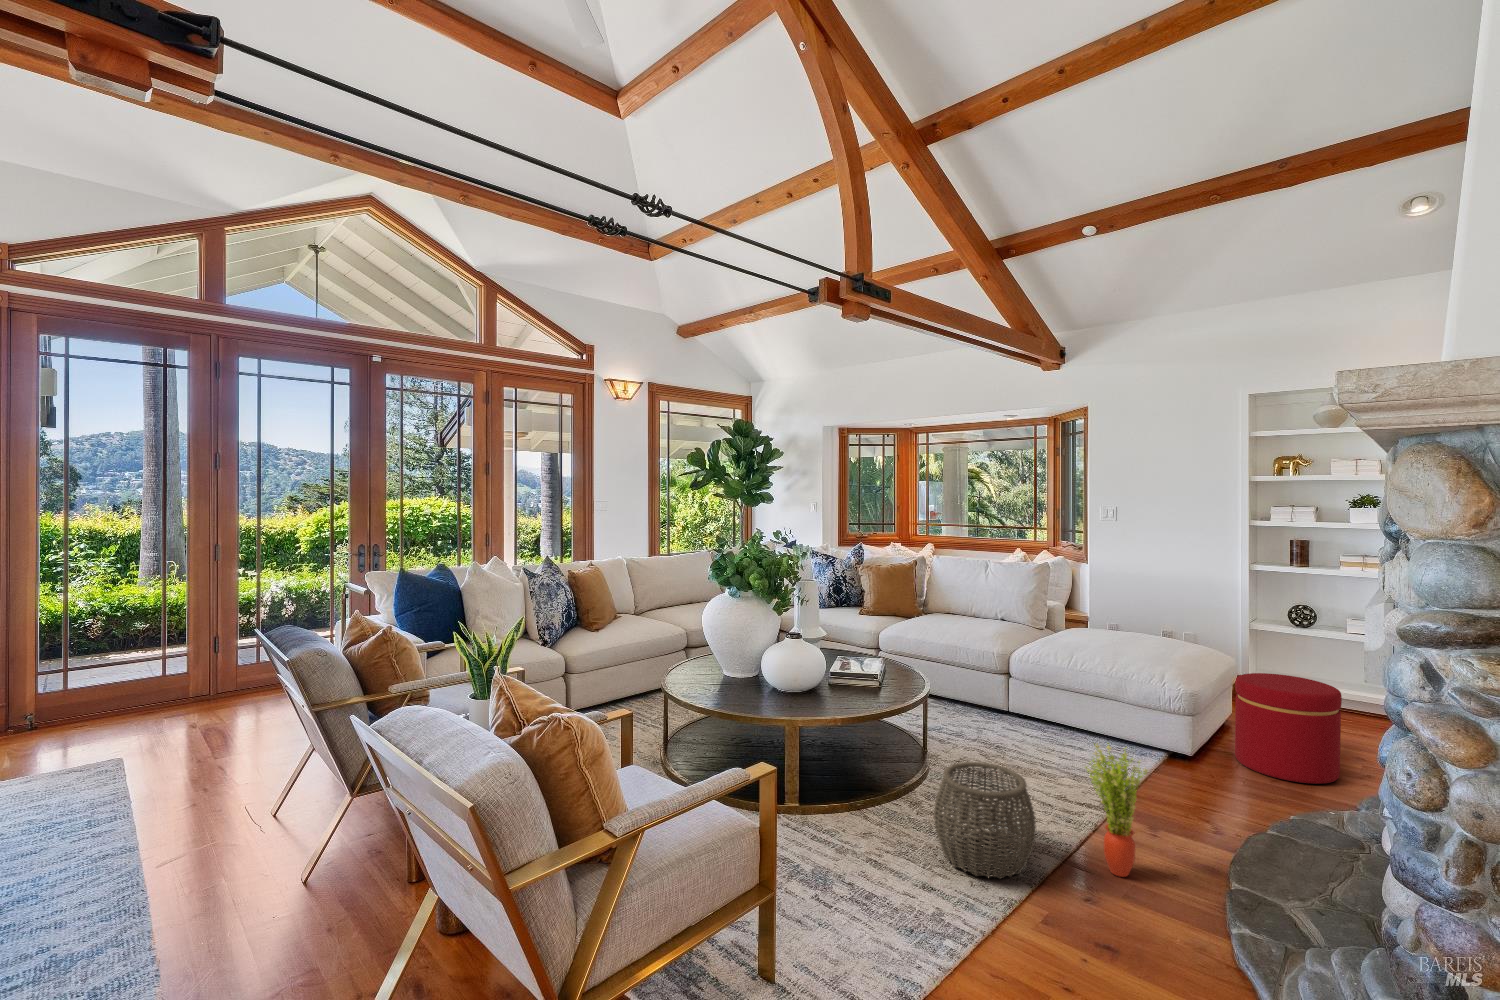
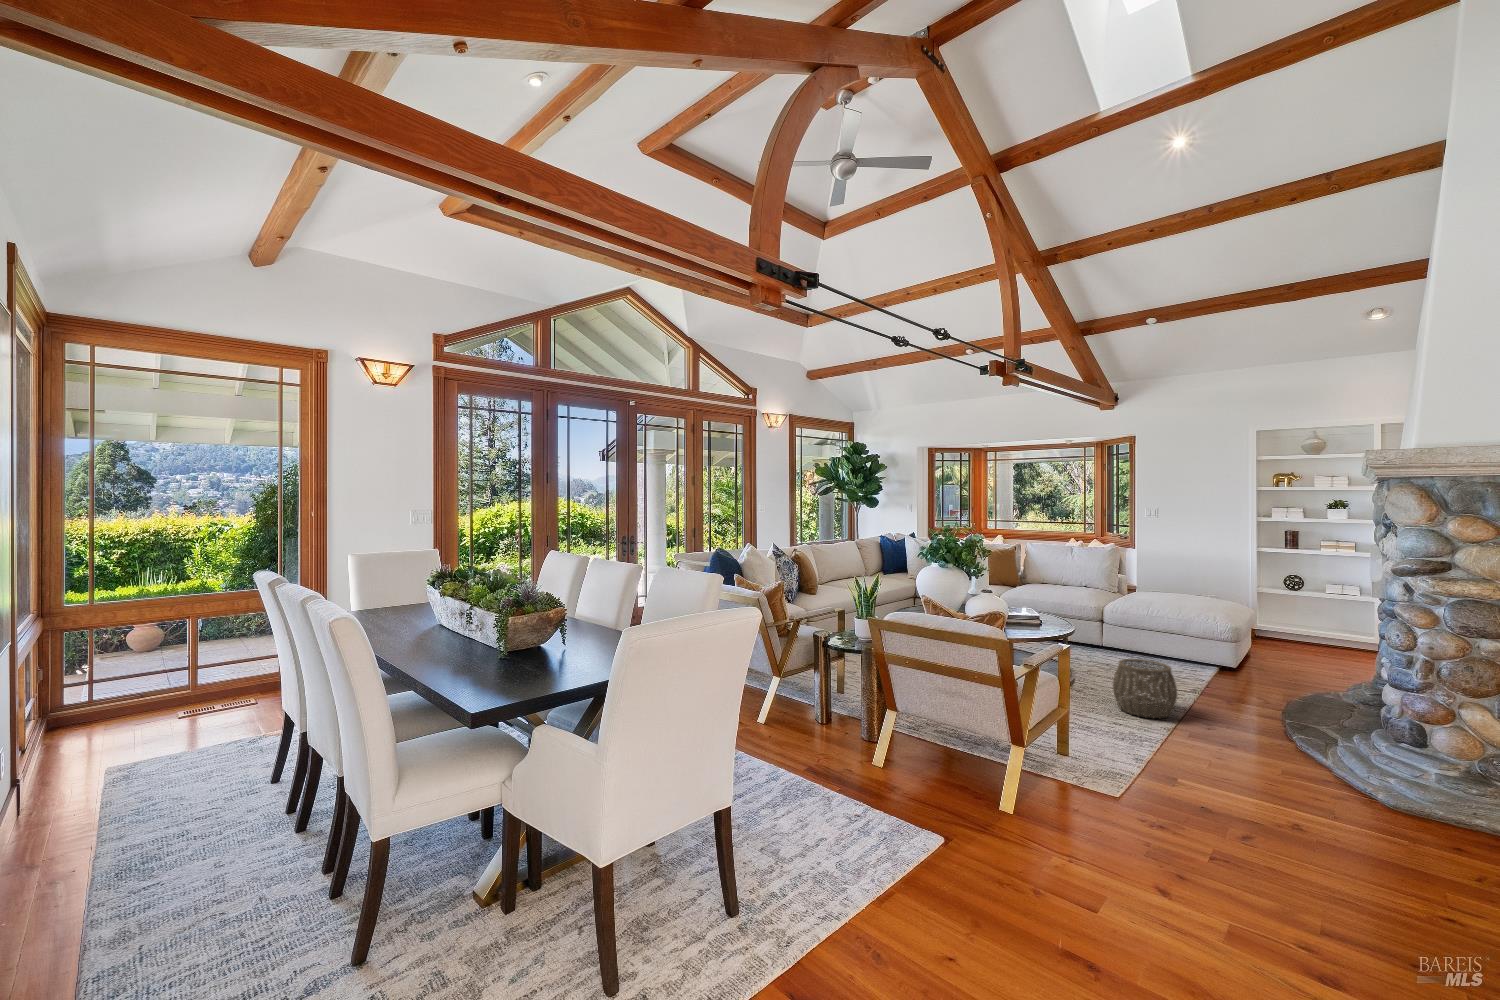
ottoman: present [1235,673,1342,784] -> none [1264,615,1333,679]
potted plant: present [1086,744,1148,877] -> none [1204,643,1243,718]

